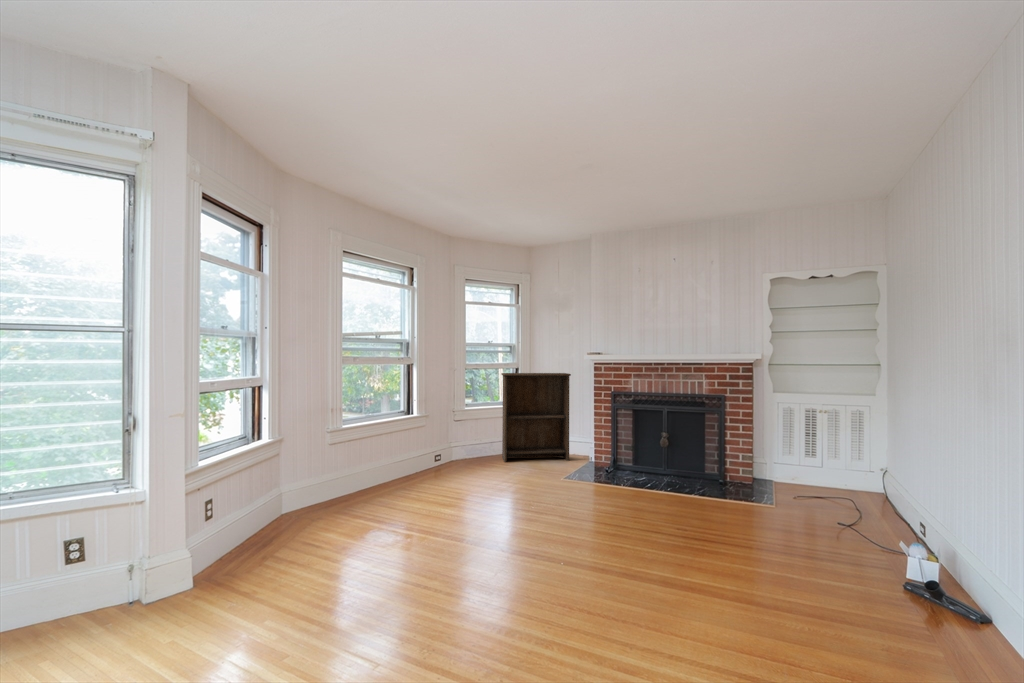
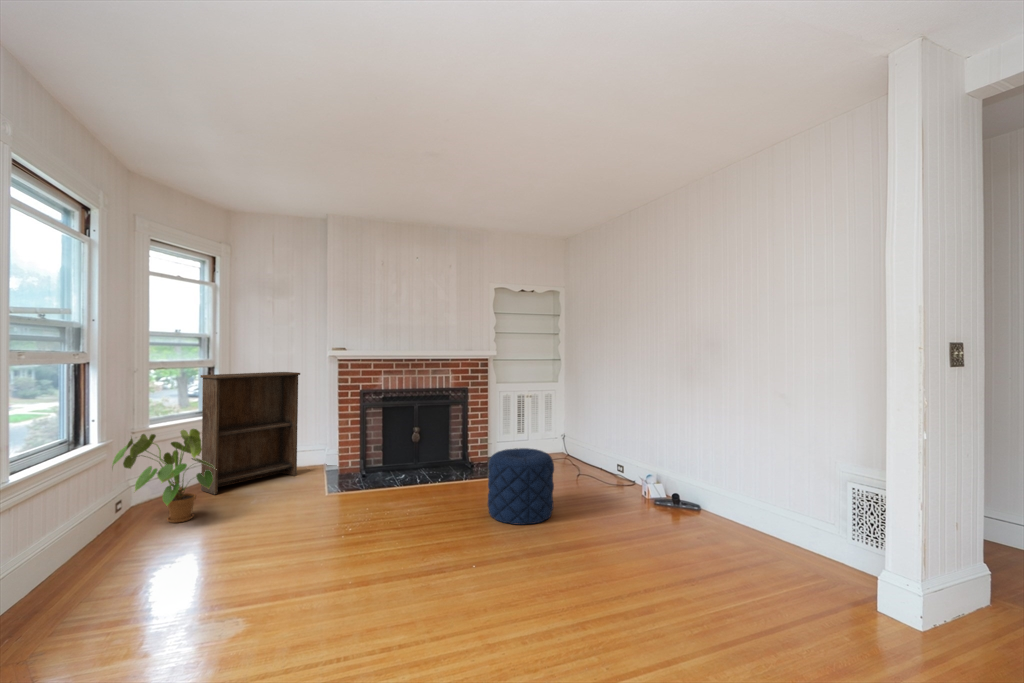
house plant: none [434,409,492,473] -> present [113,429,214,523]
pouf: none [661,461,740,548] -> present [488,448,554,525]

